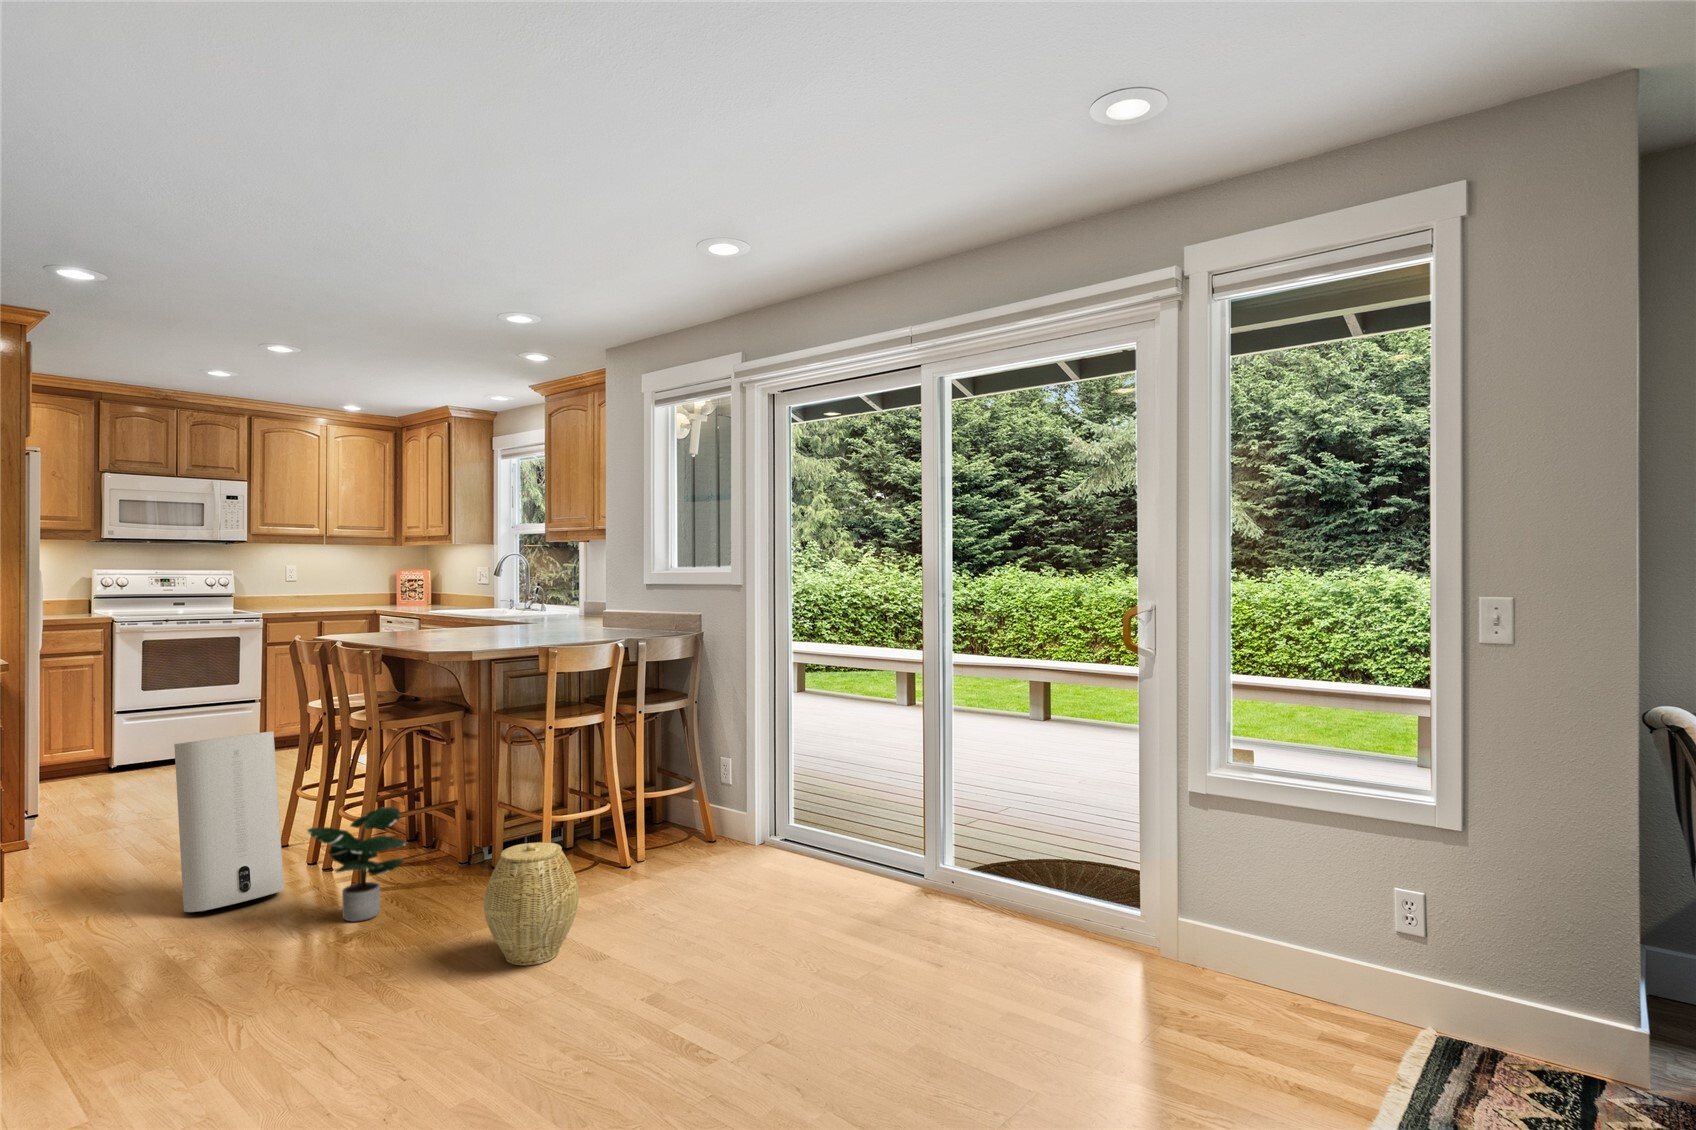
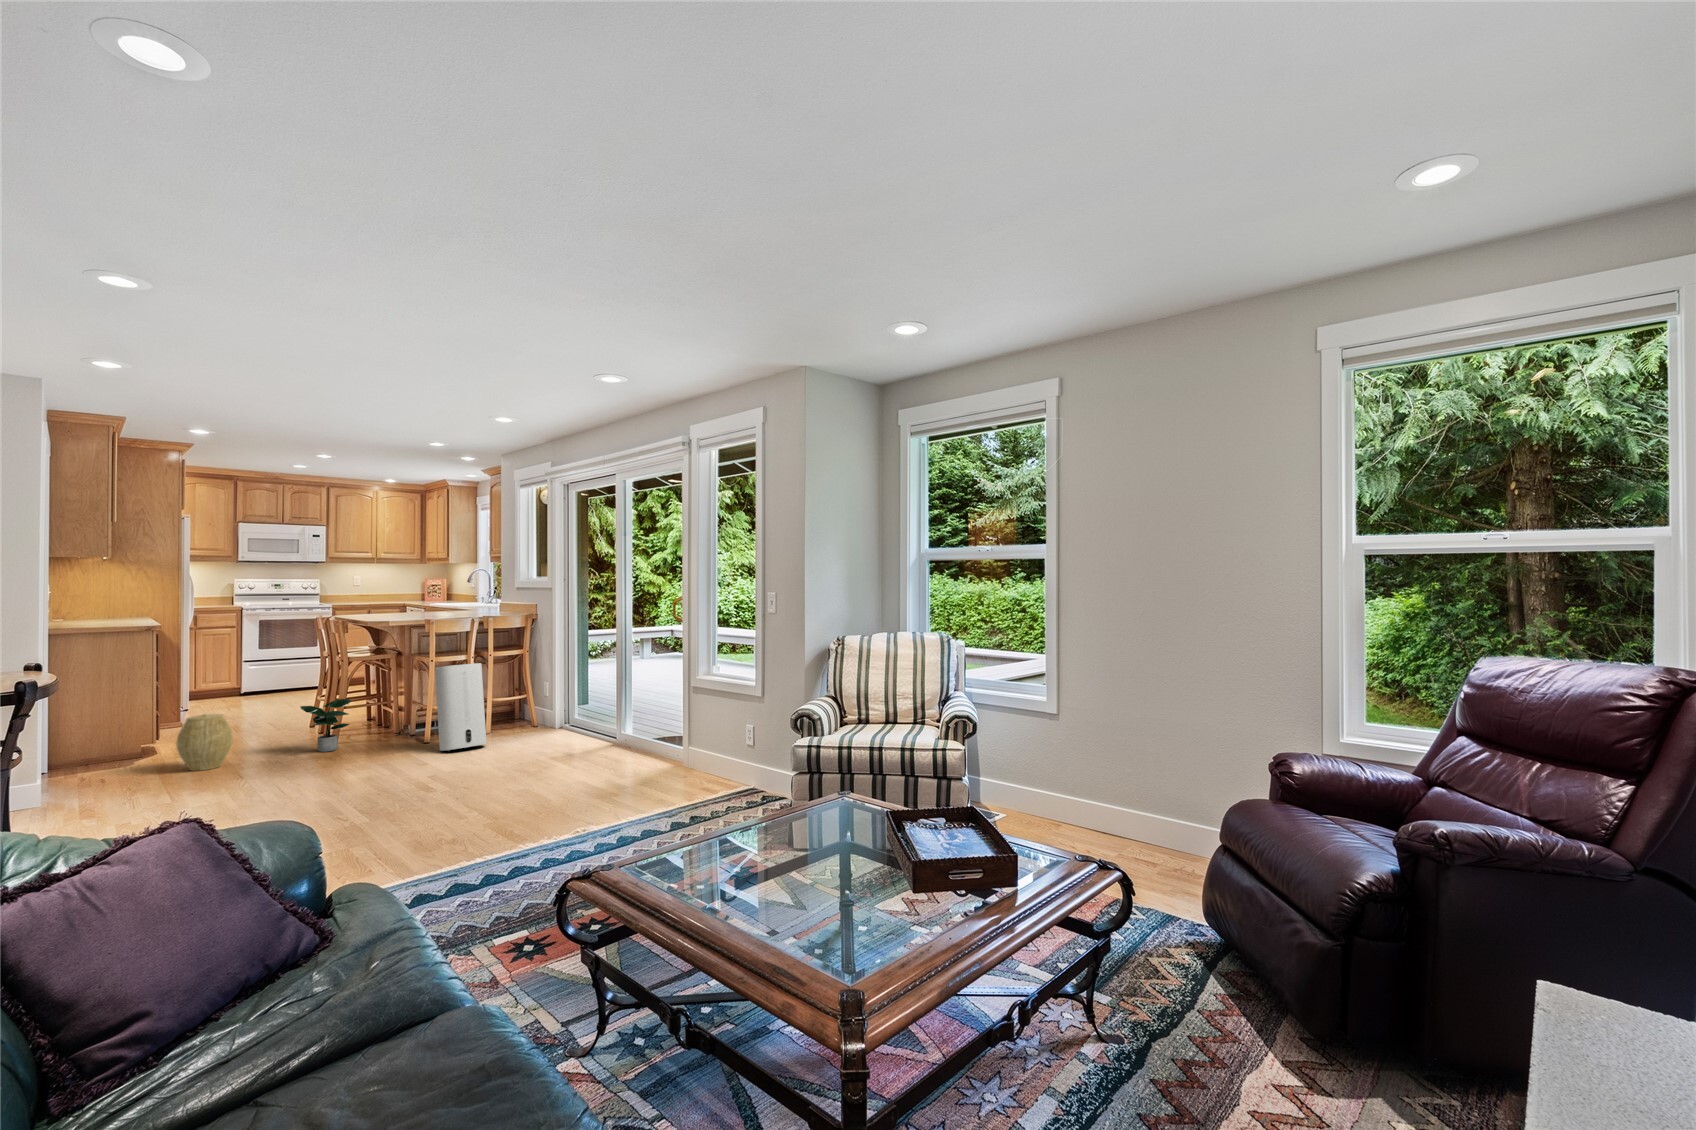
air purifier: present [174,731,284,912] -> present [435,663,487,751]
woven basket: present [484,842,579,966] -> present [176,714,233,771]

